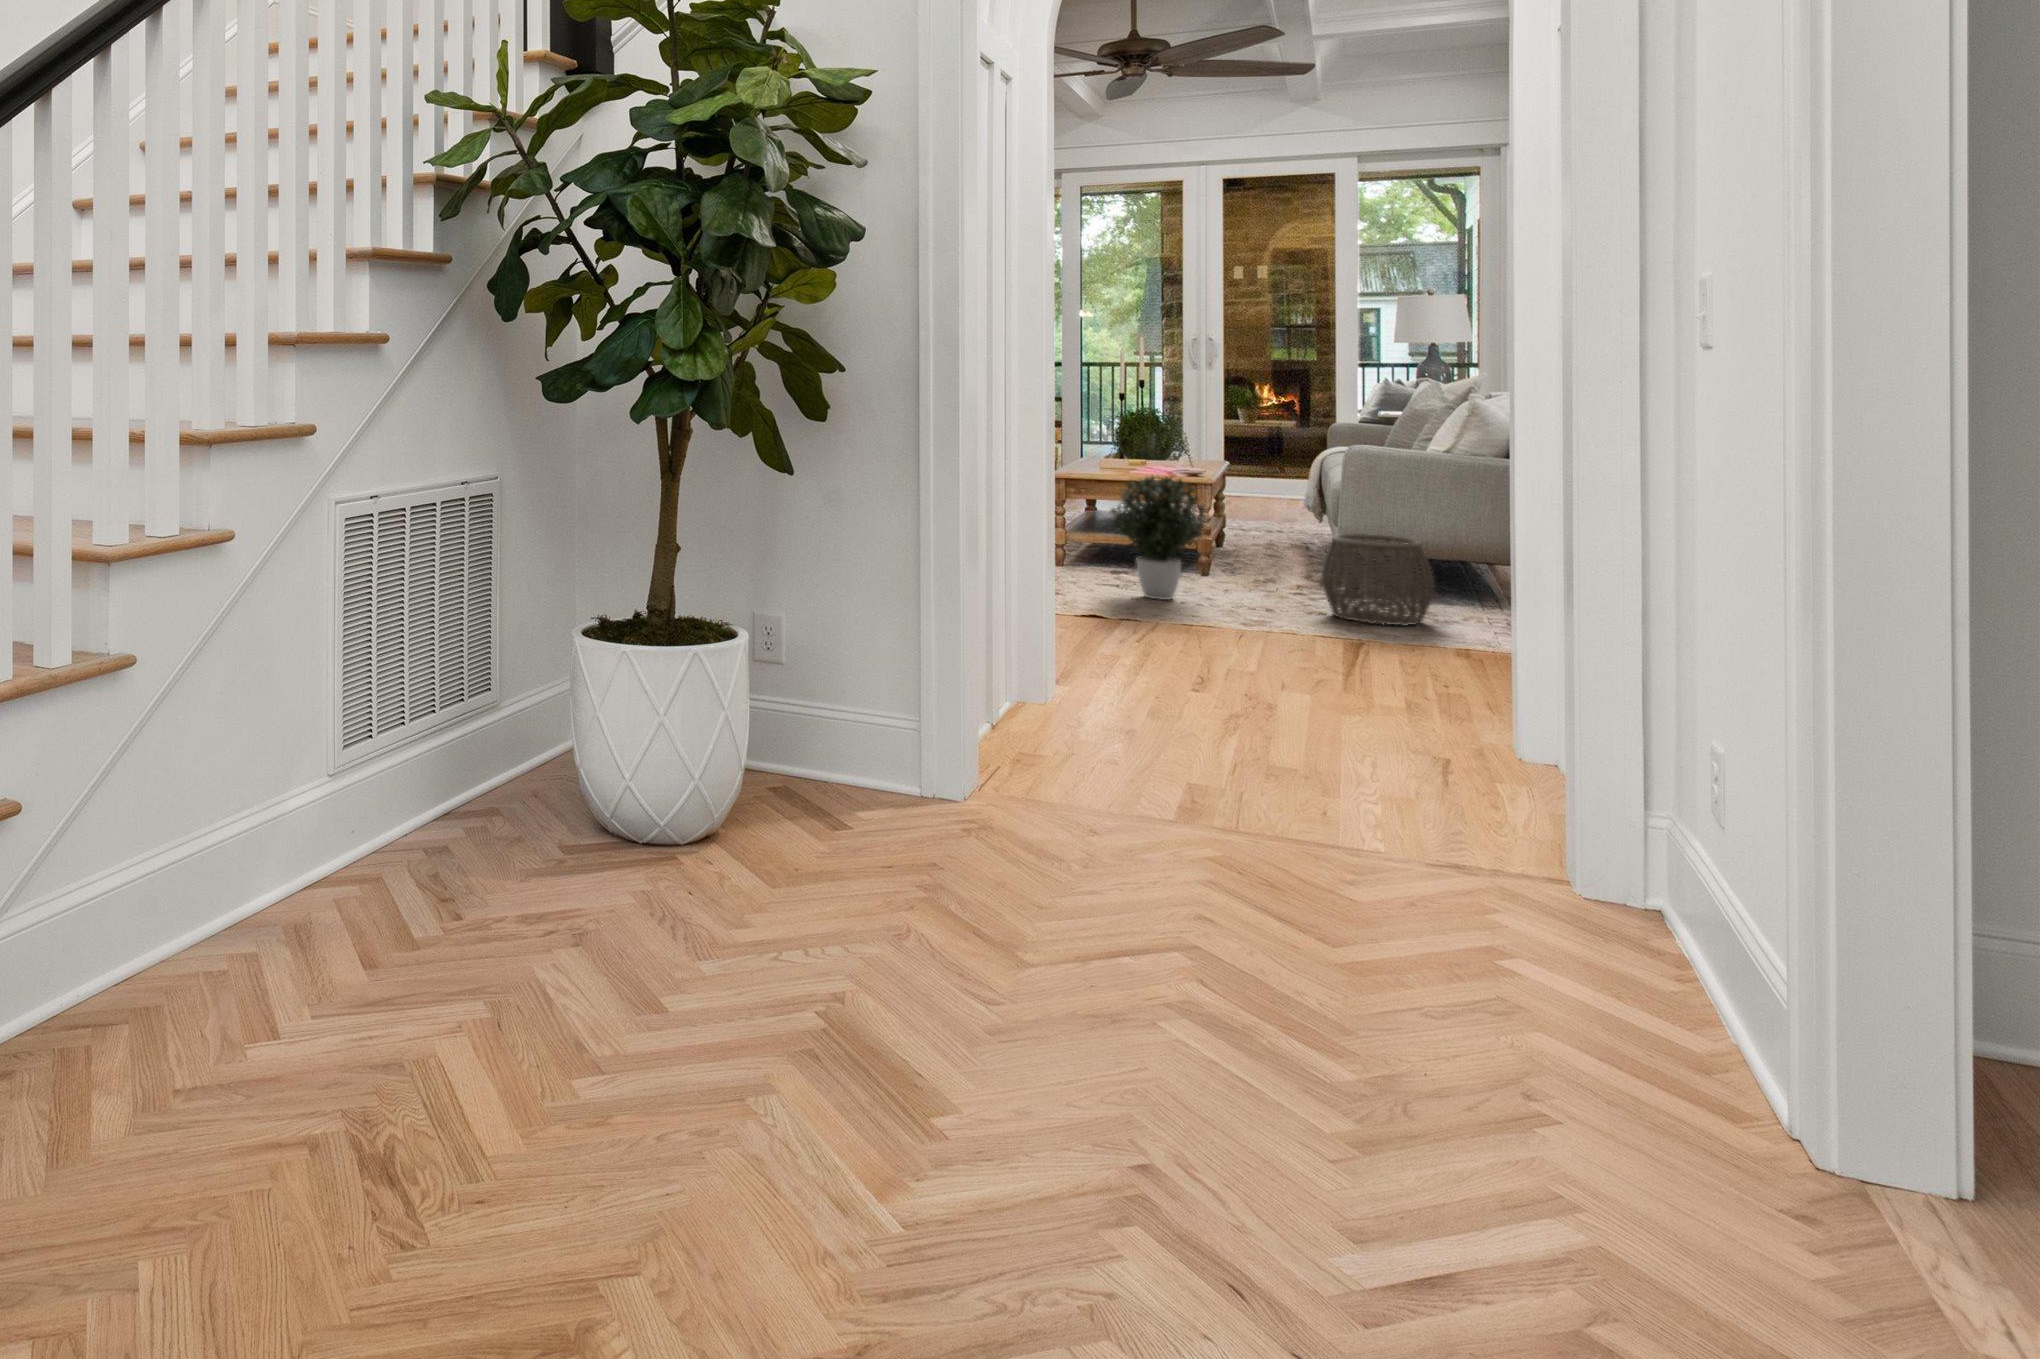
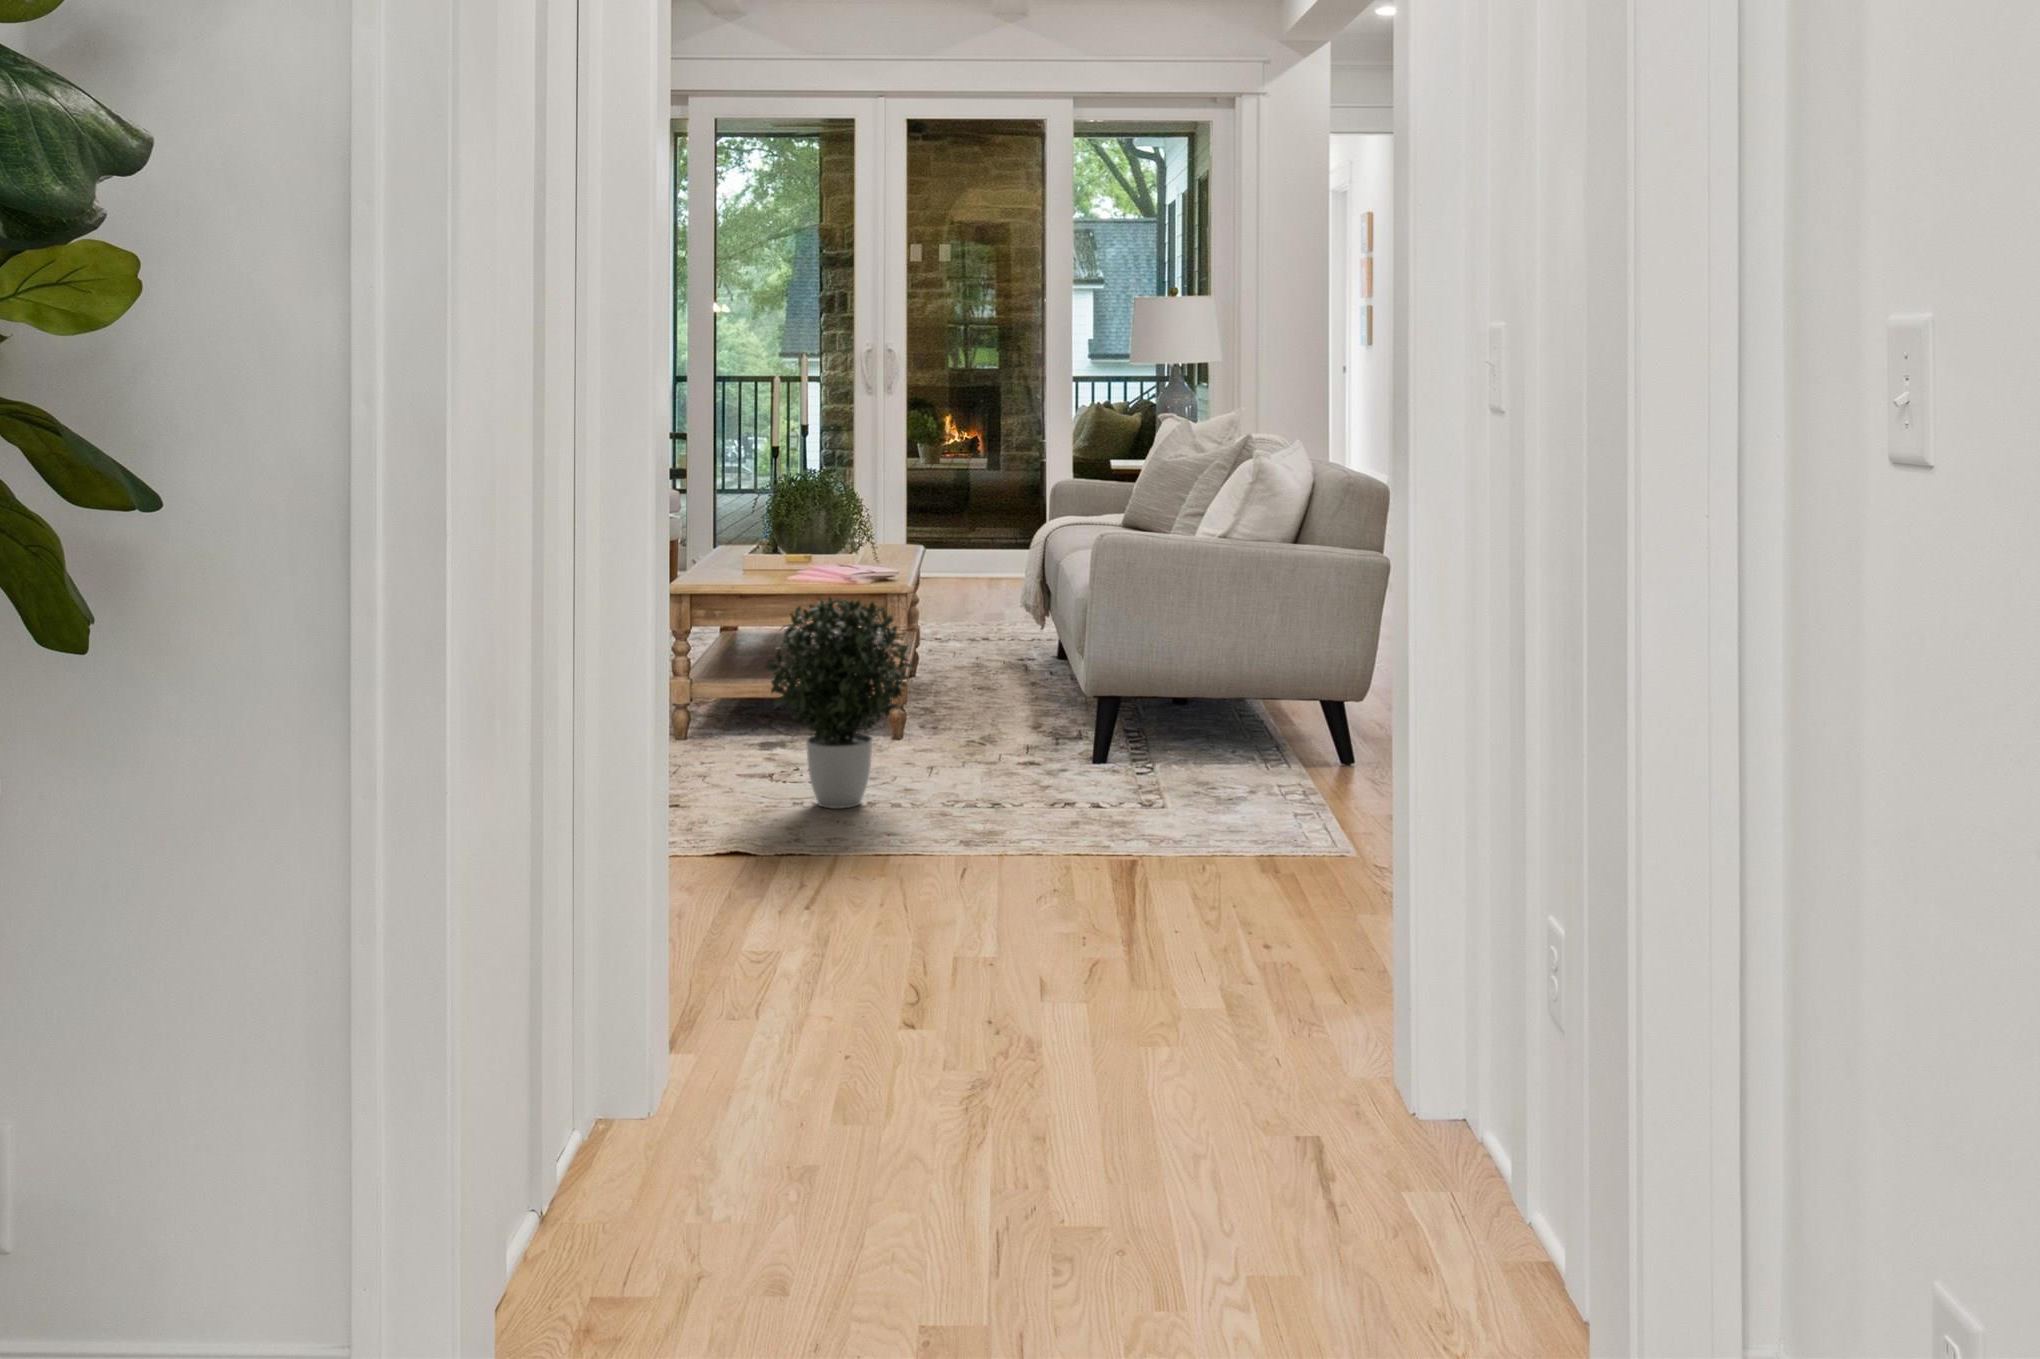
woven basket: present [1322,534,1434,626] -> none [1068,671,1214,817]

